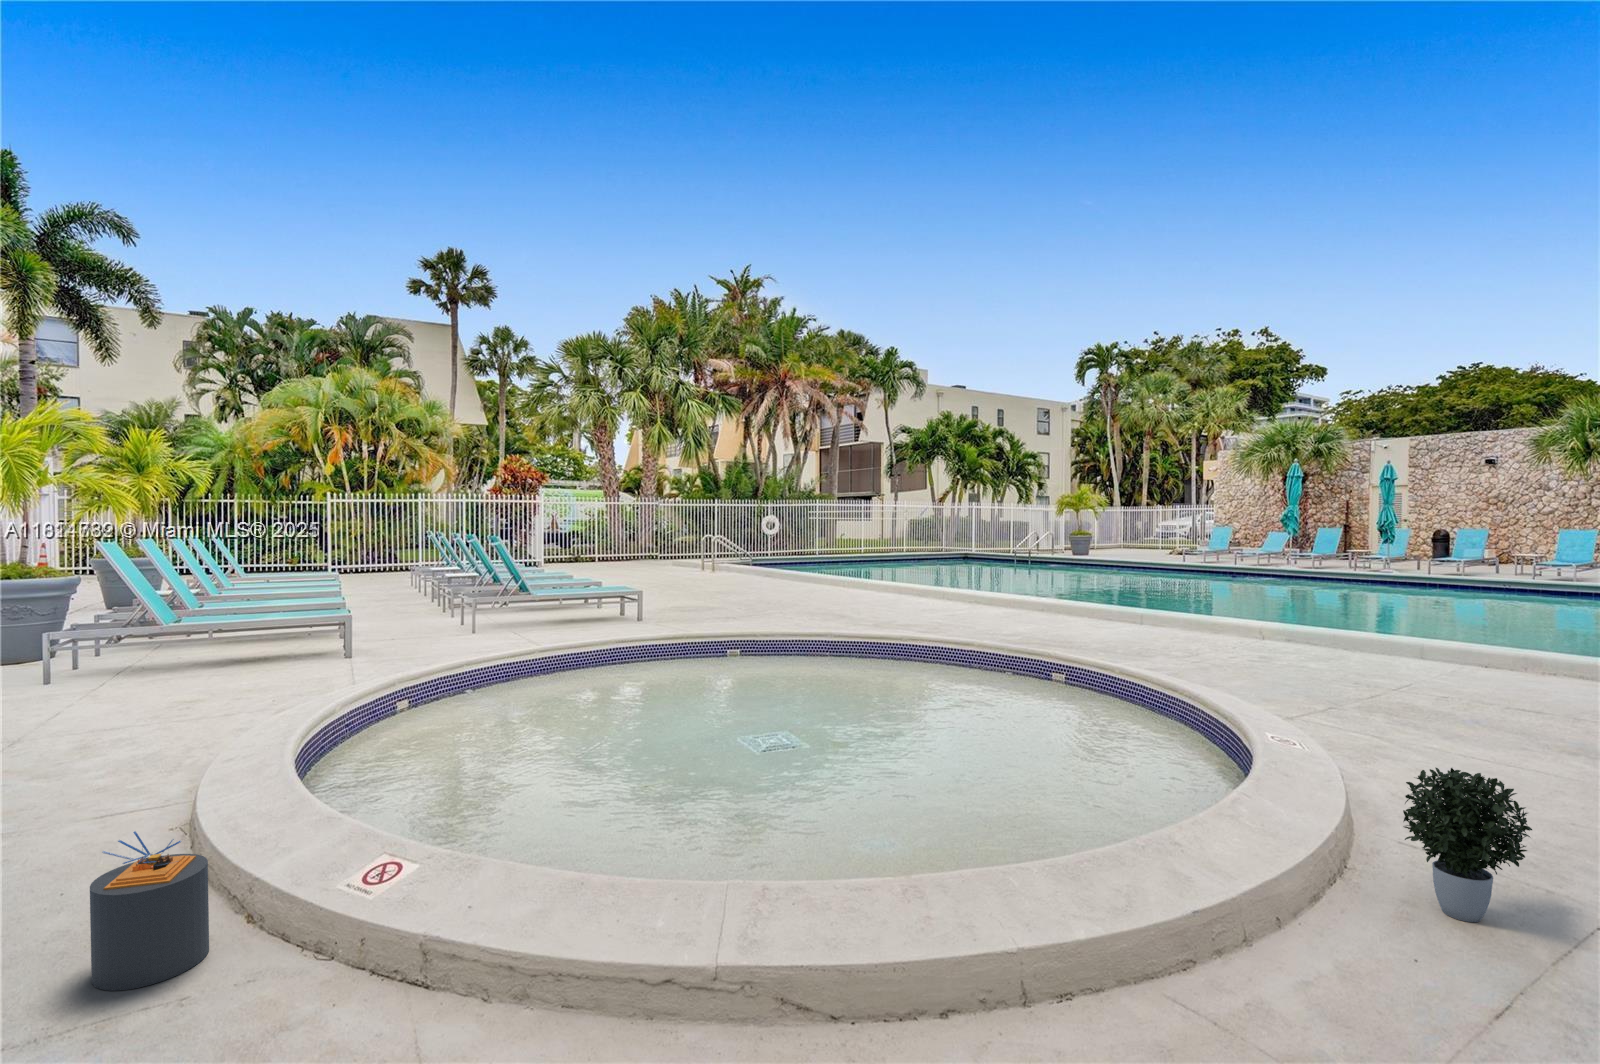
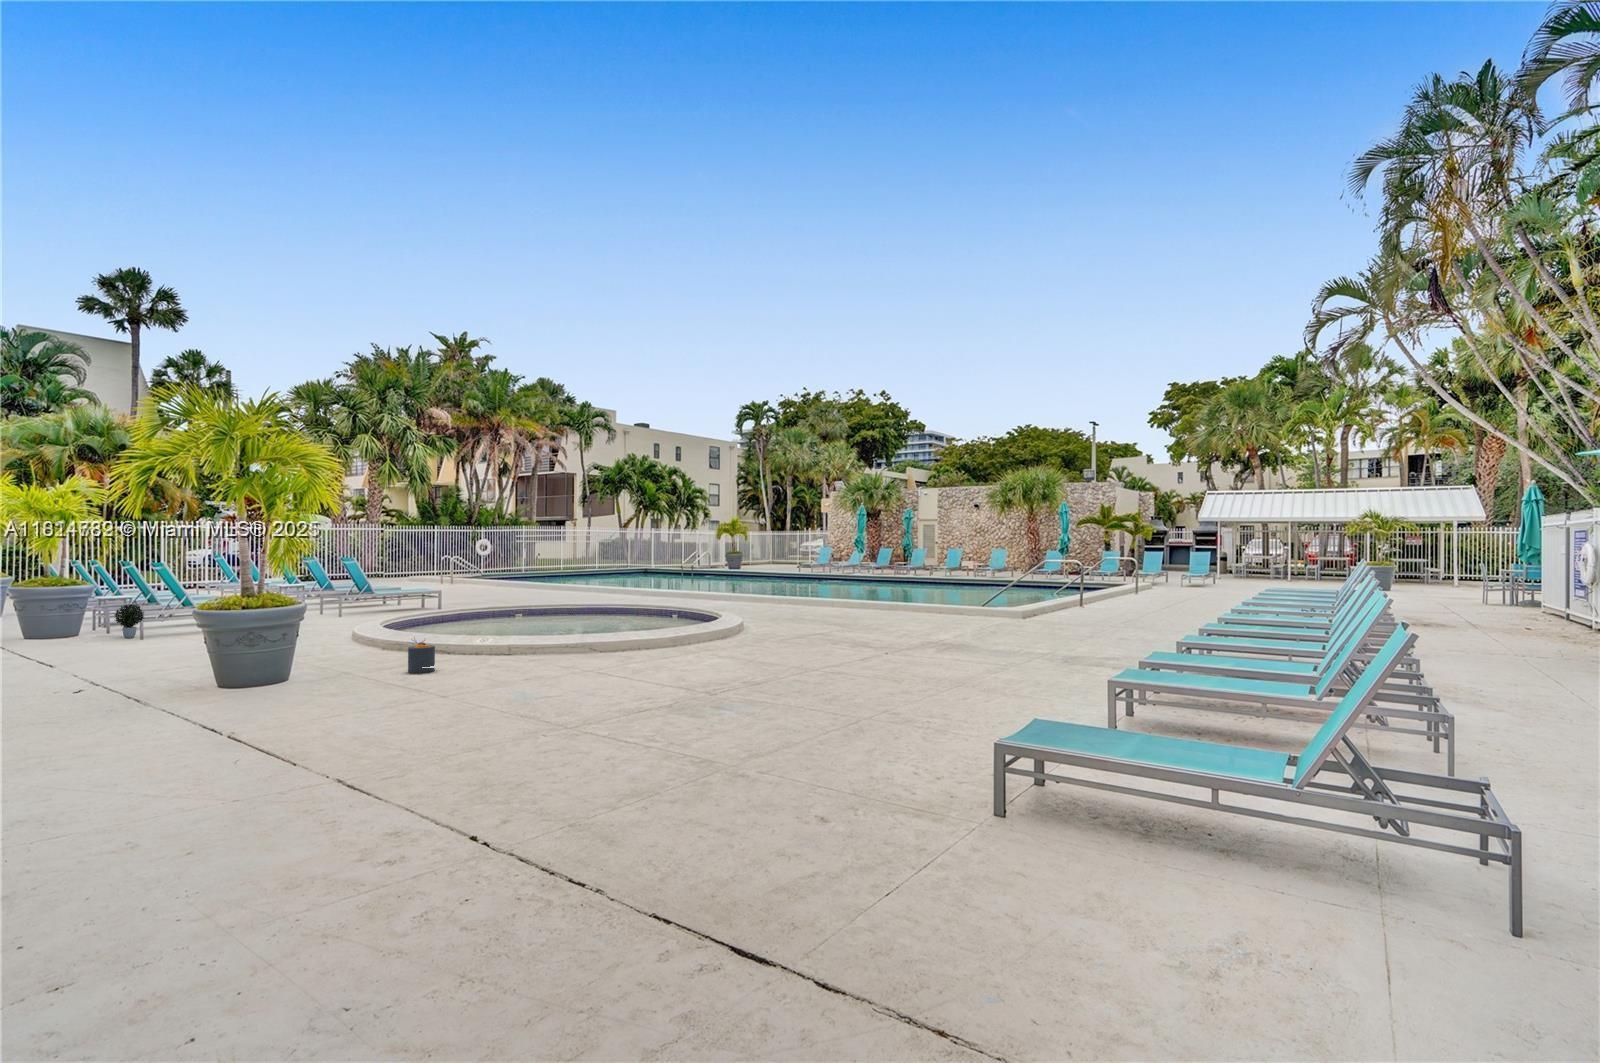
potted plant: present [1403,768,1532,922] -> present [114,604,144,638]

